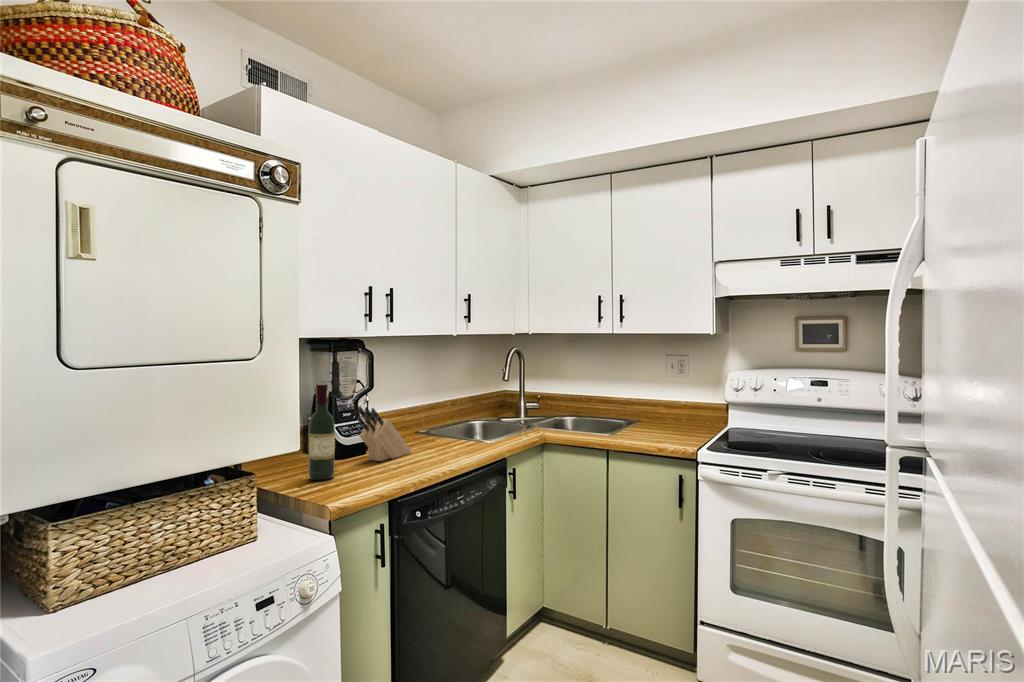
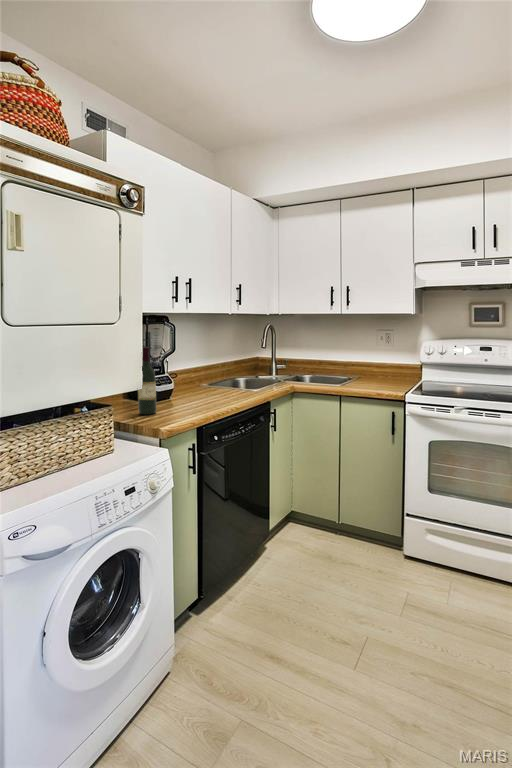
knife block: present [358,406,411,461] -> none [168,364,204,403]

